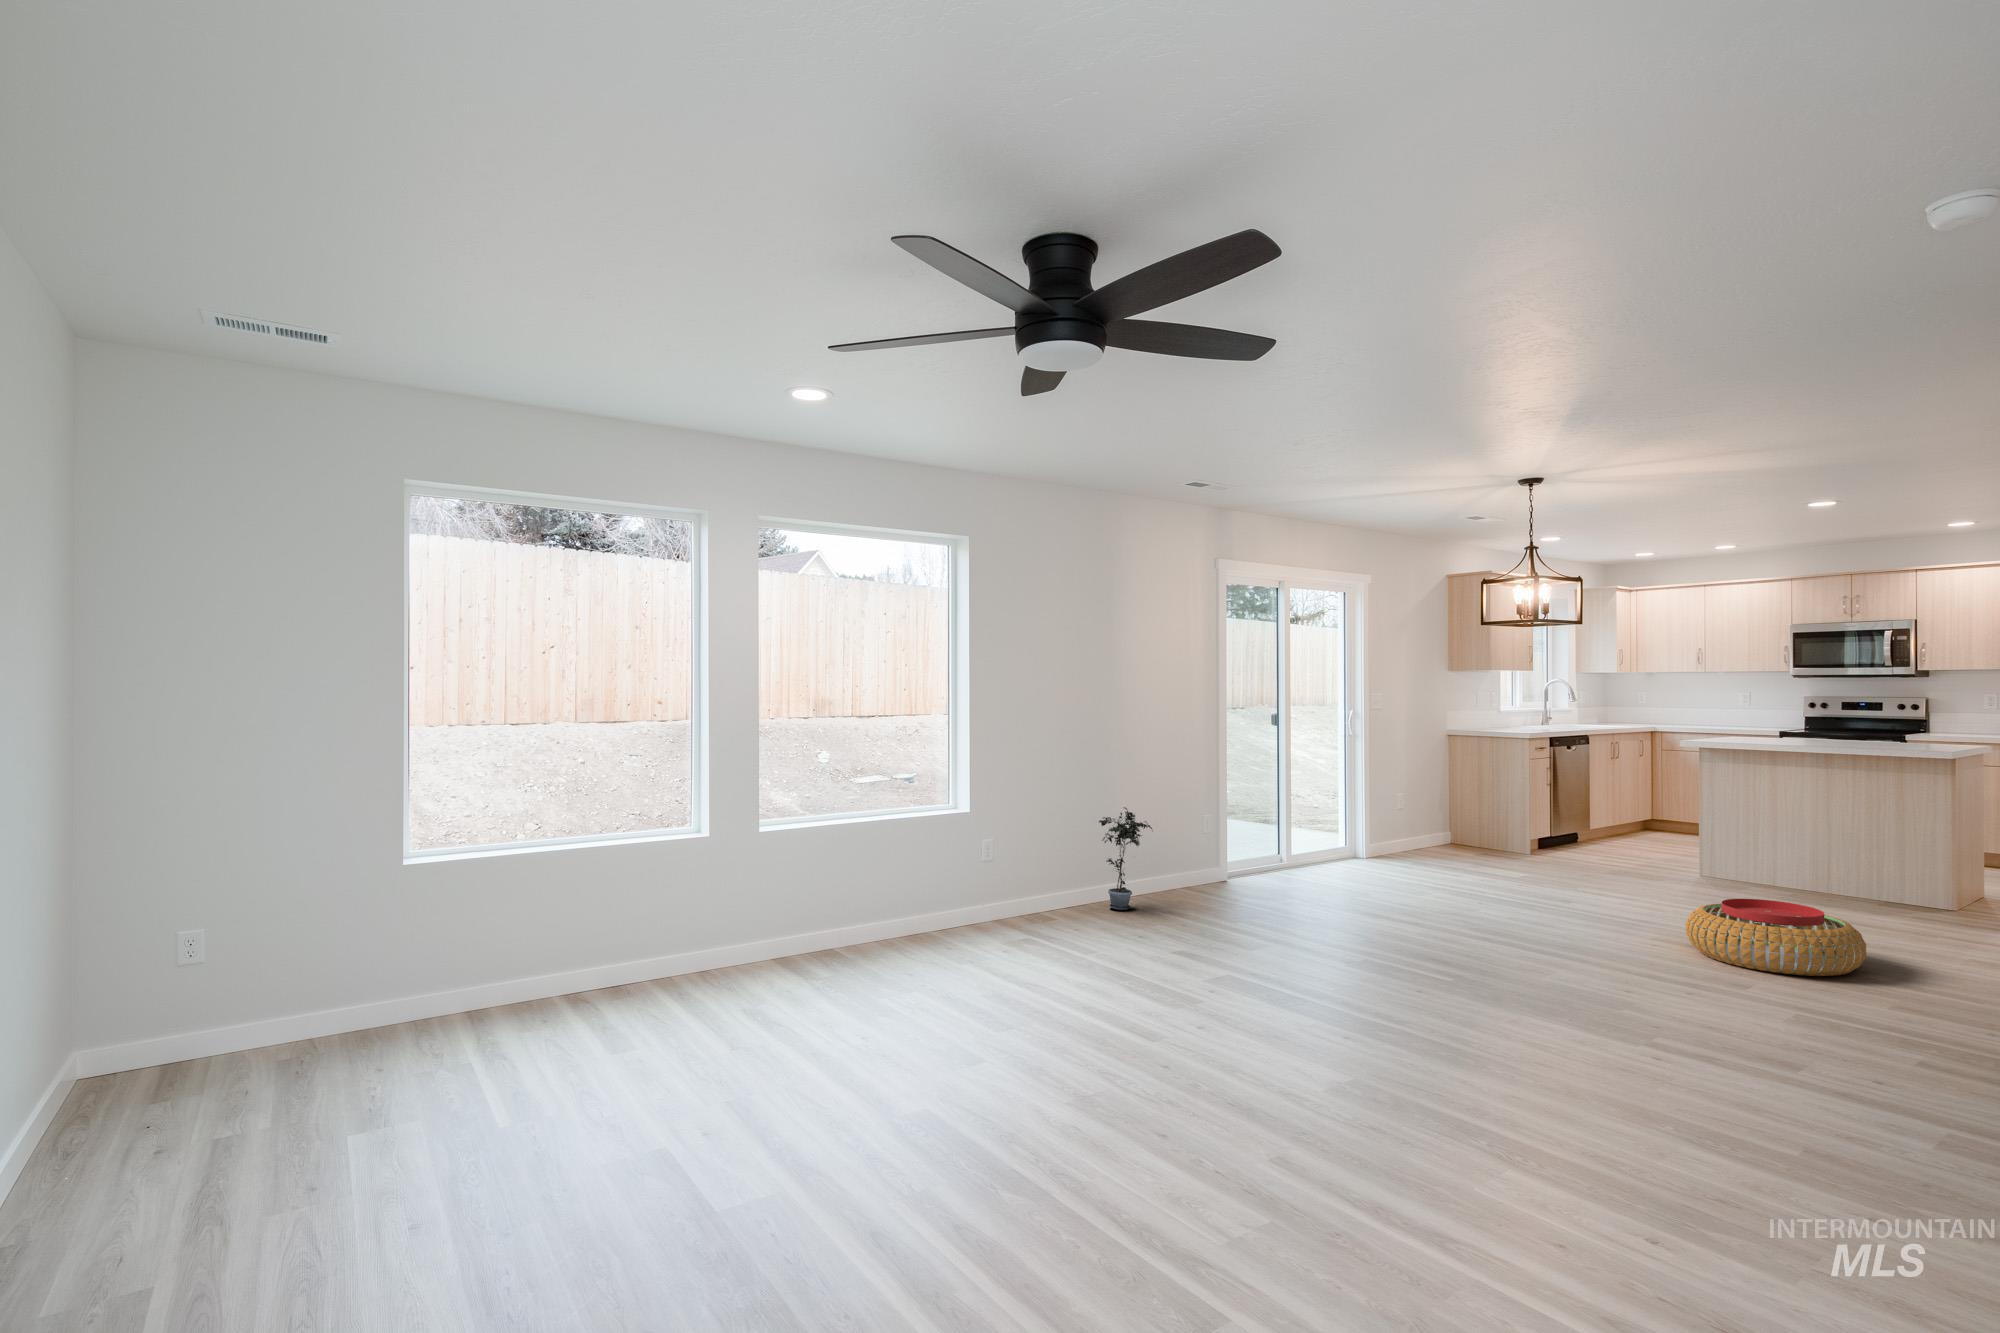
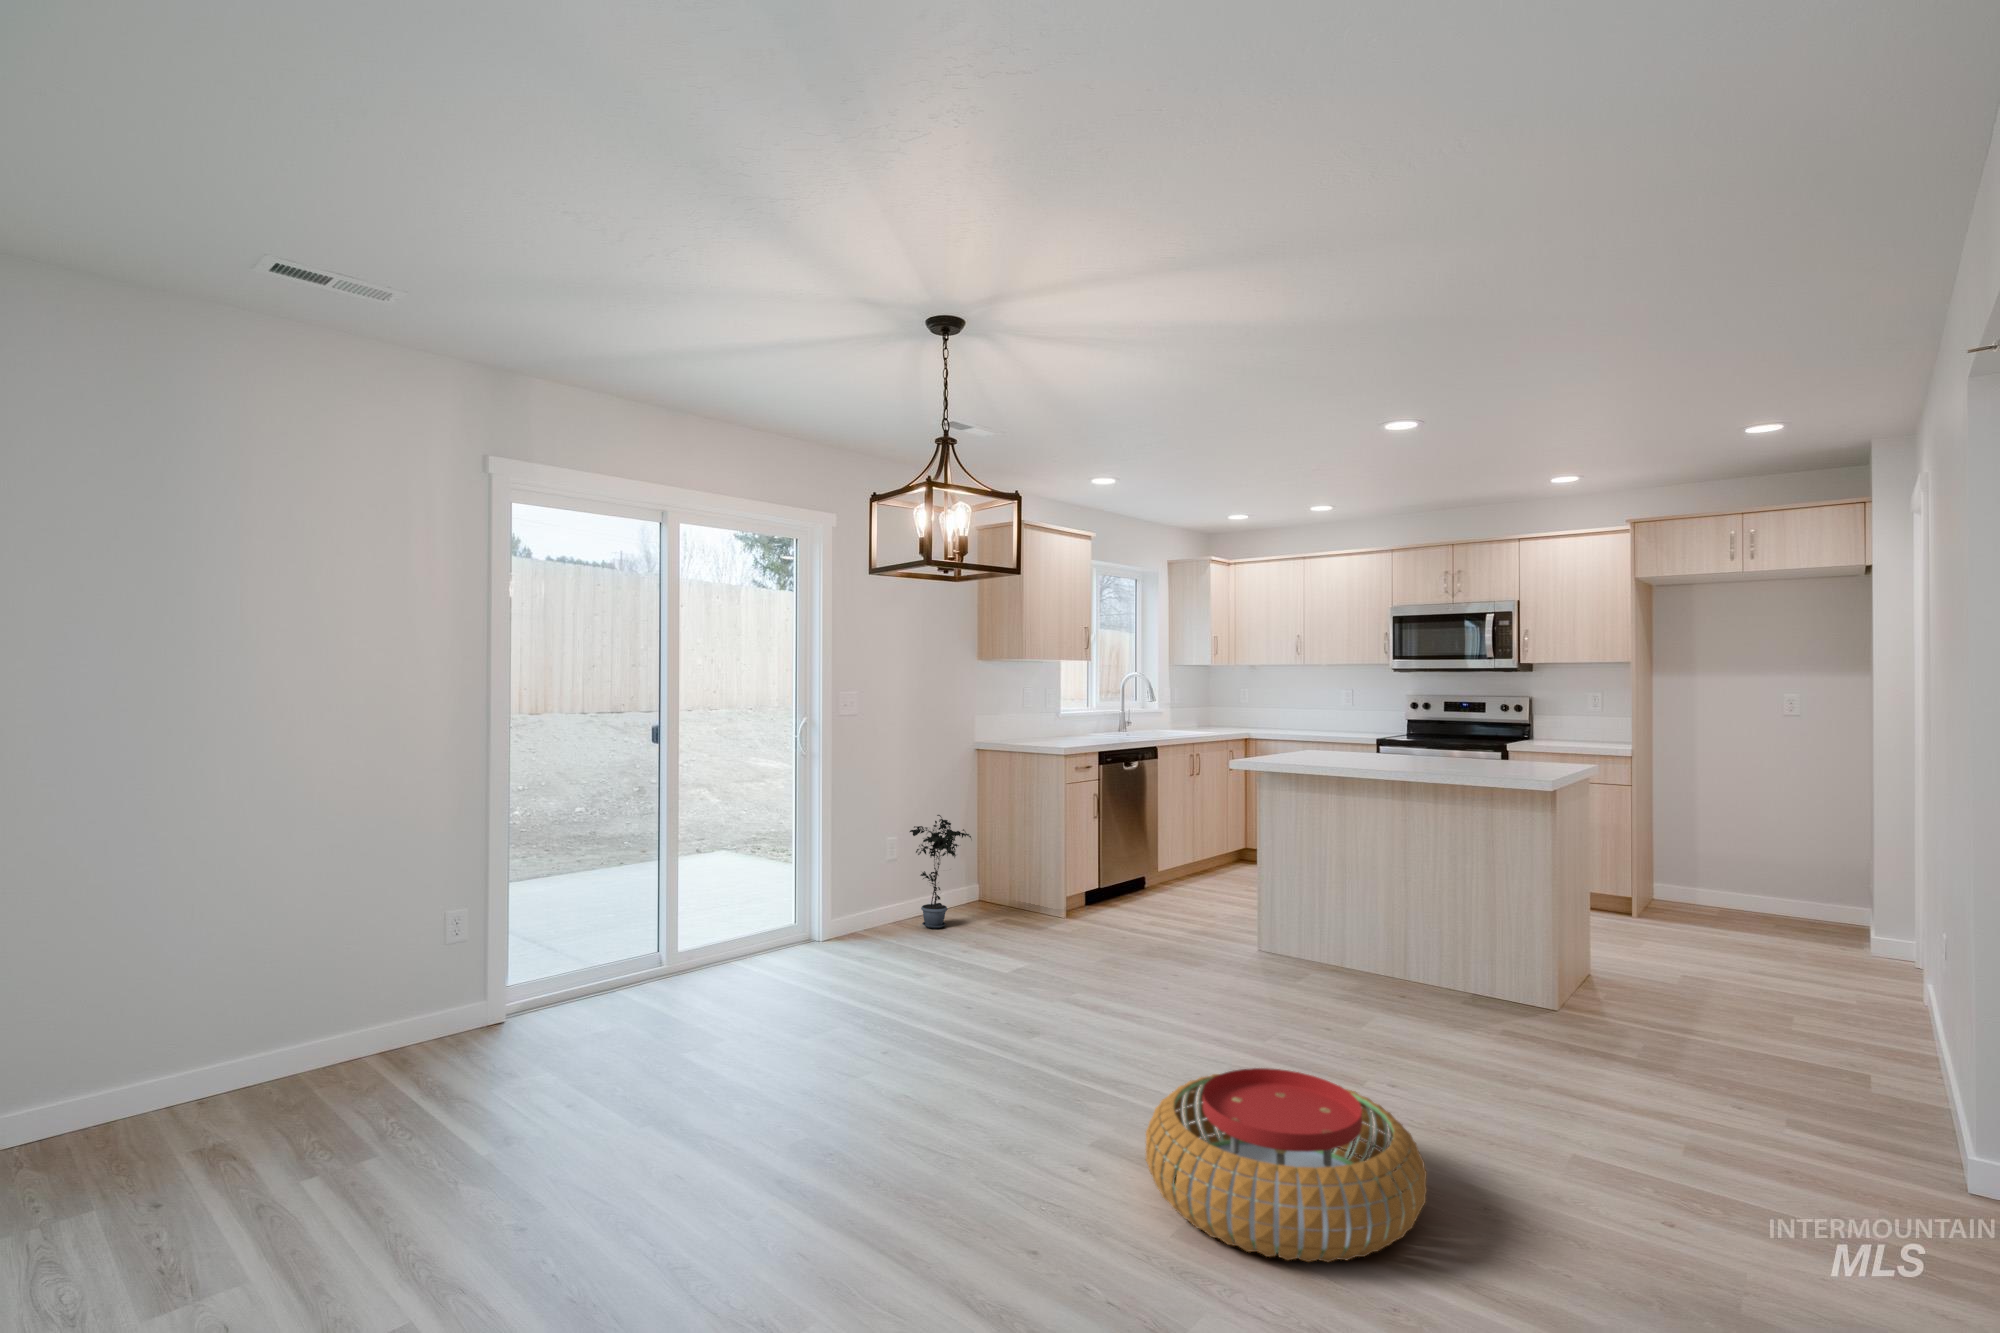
potted plant: present [1099,807,1152,910] -> present [910,815,971,928]

